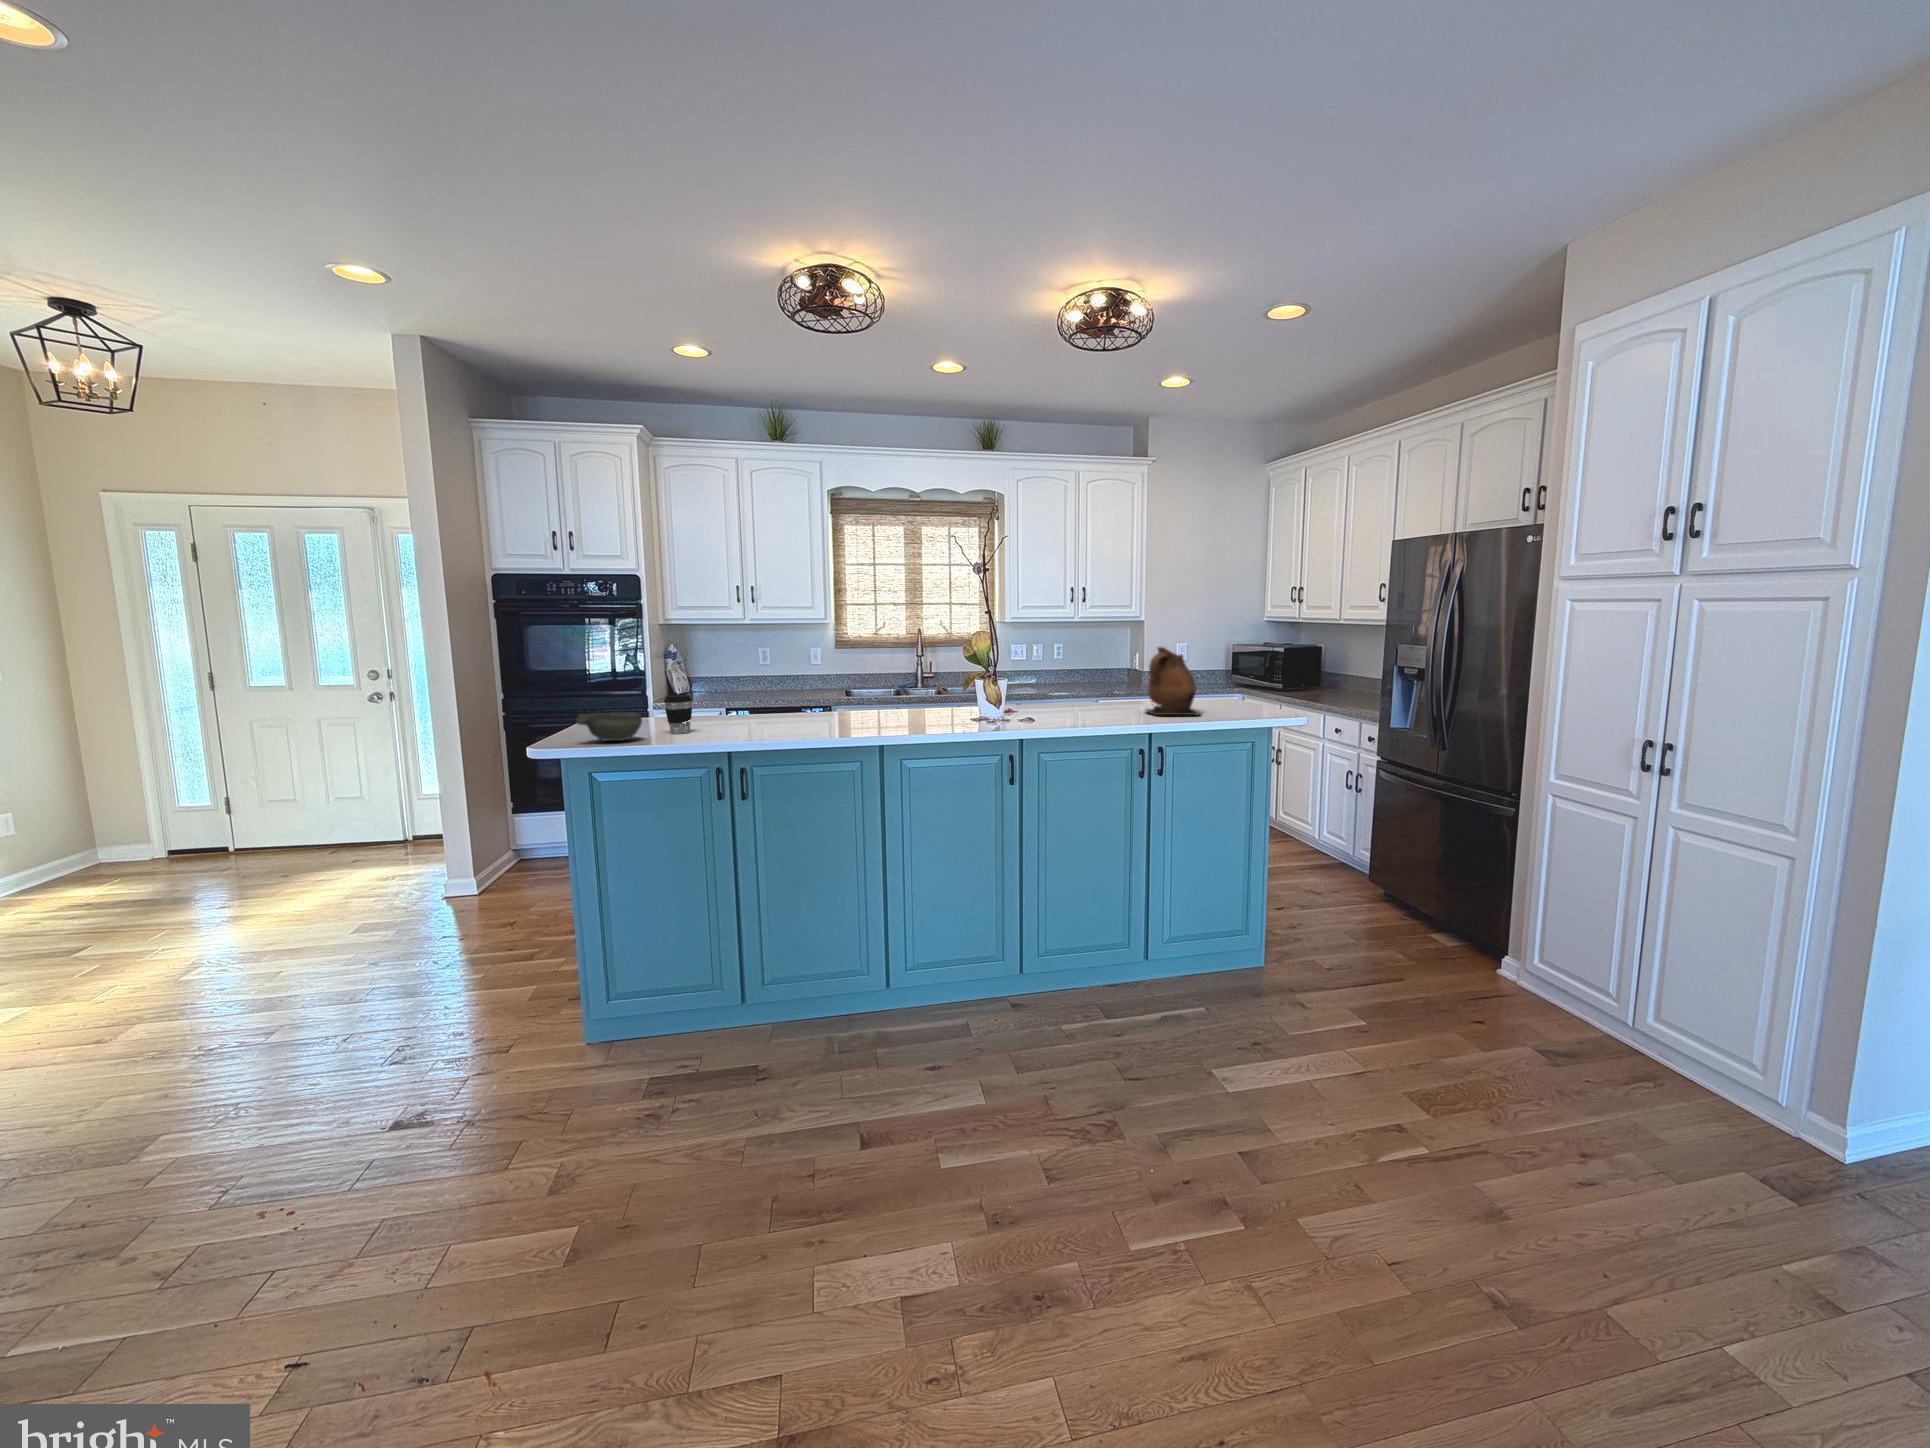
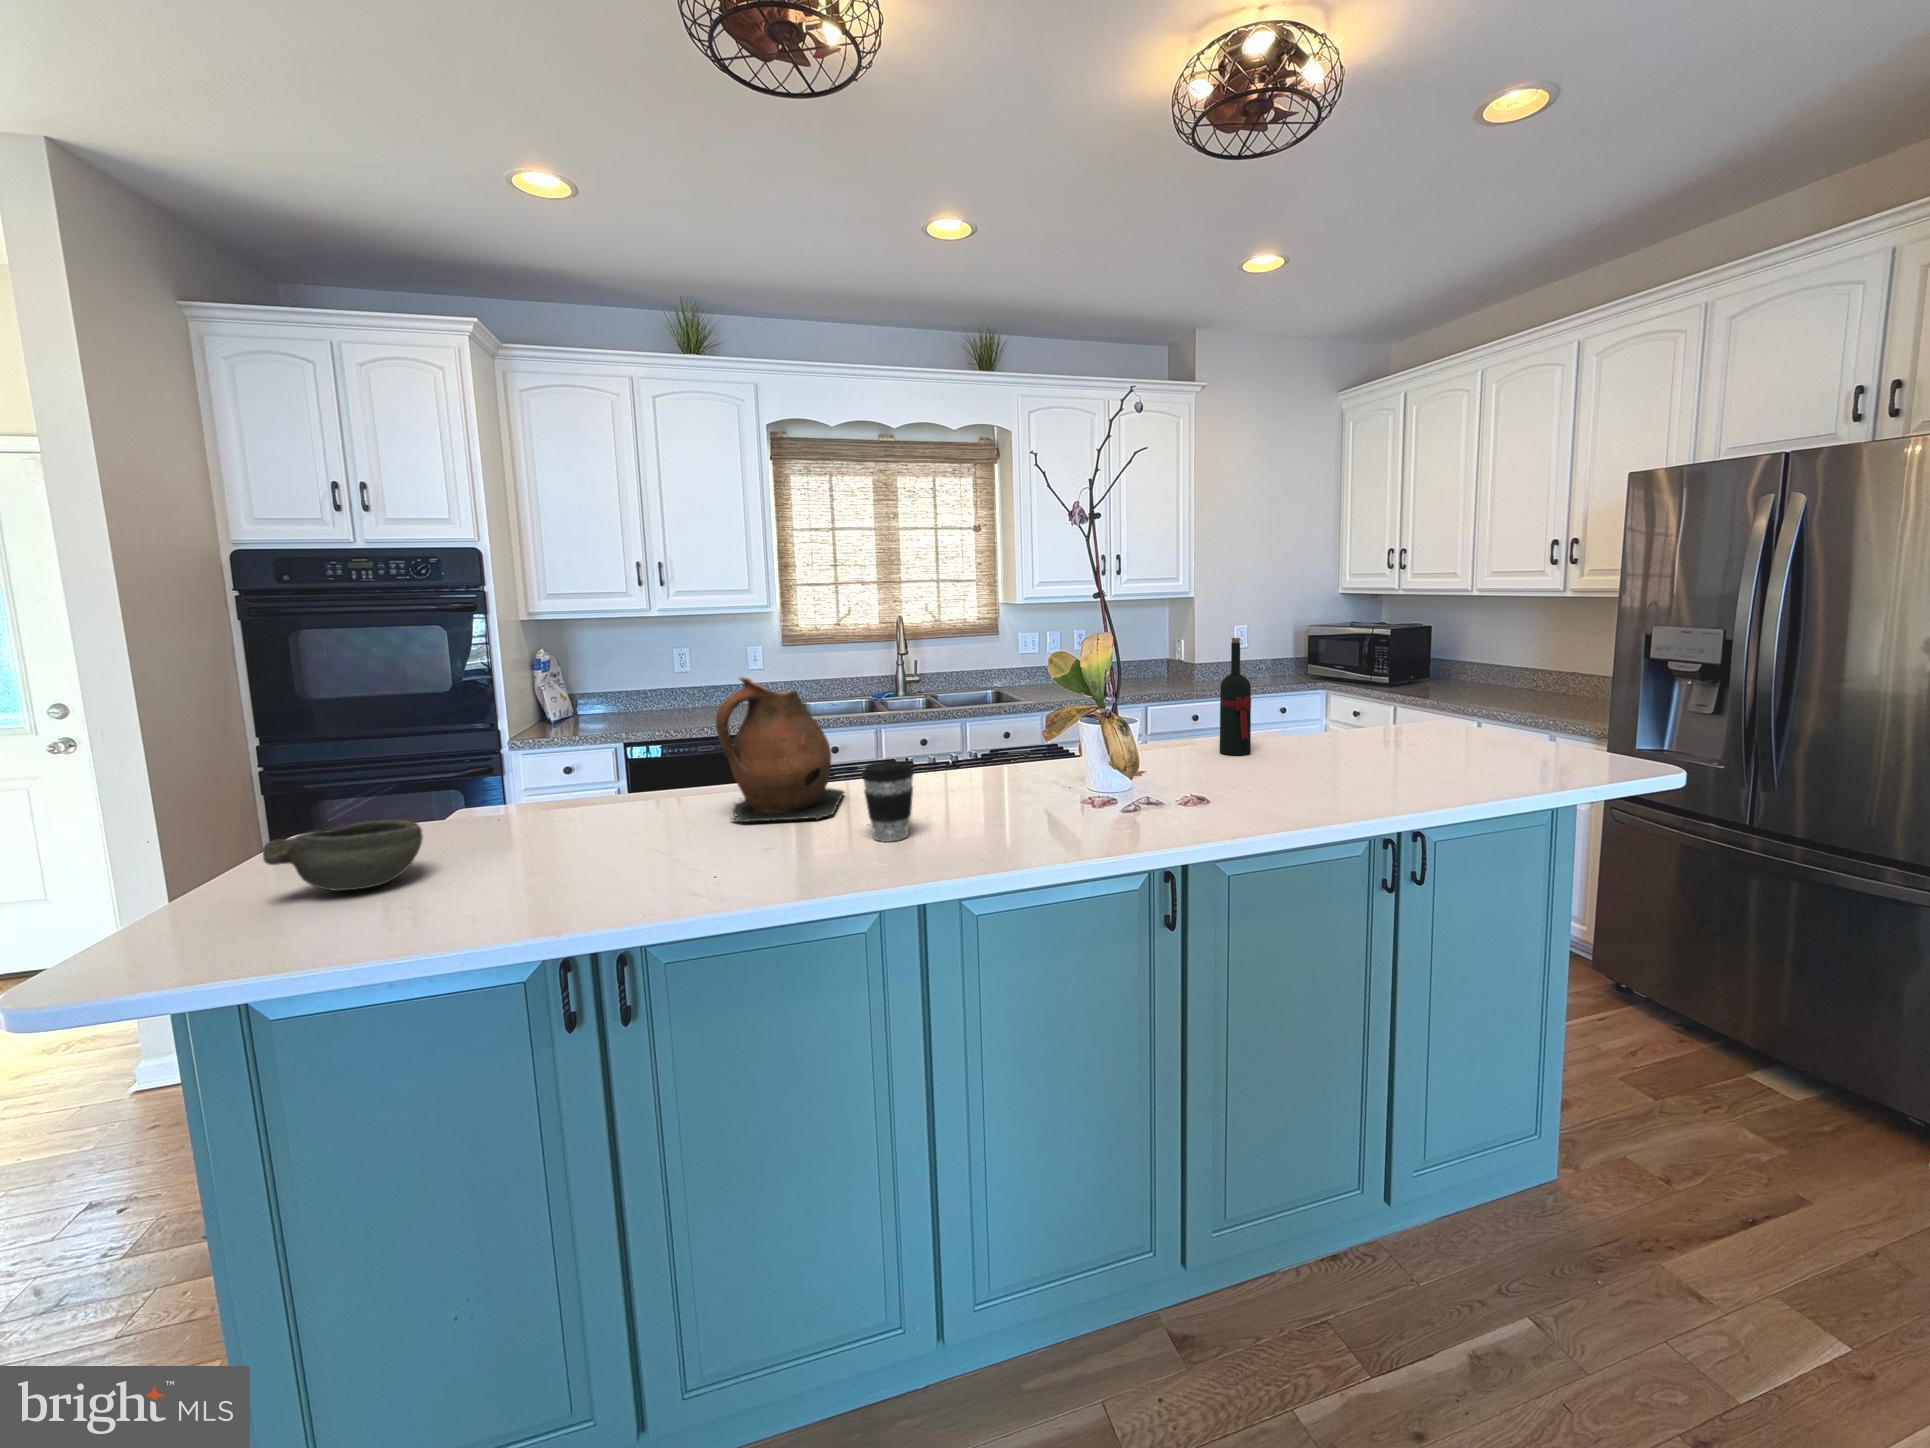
wine bottle: none [1090,642,1109,715] -> present [1220,638,1251,756]
ceramic pitcher: present [1146,647,1200,715] -> present [716,677,845,822]
coffee cup: present [664,695,692,734] -> present [862,761,914,842]

